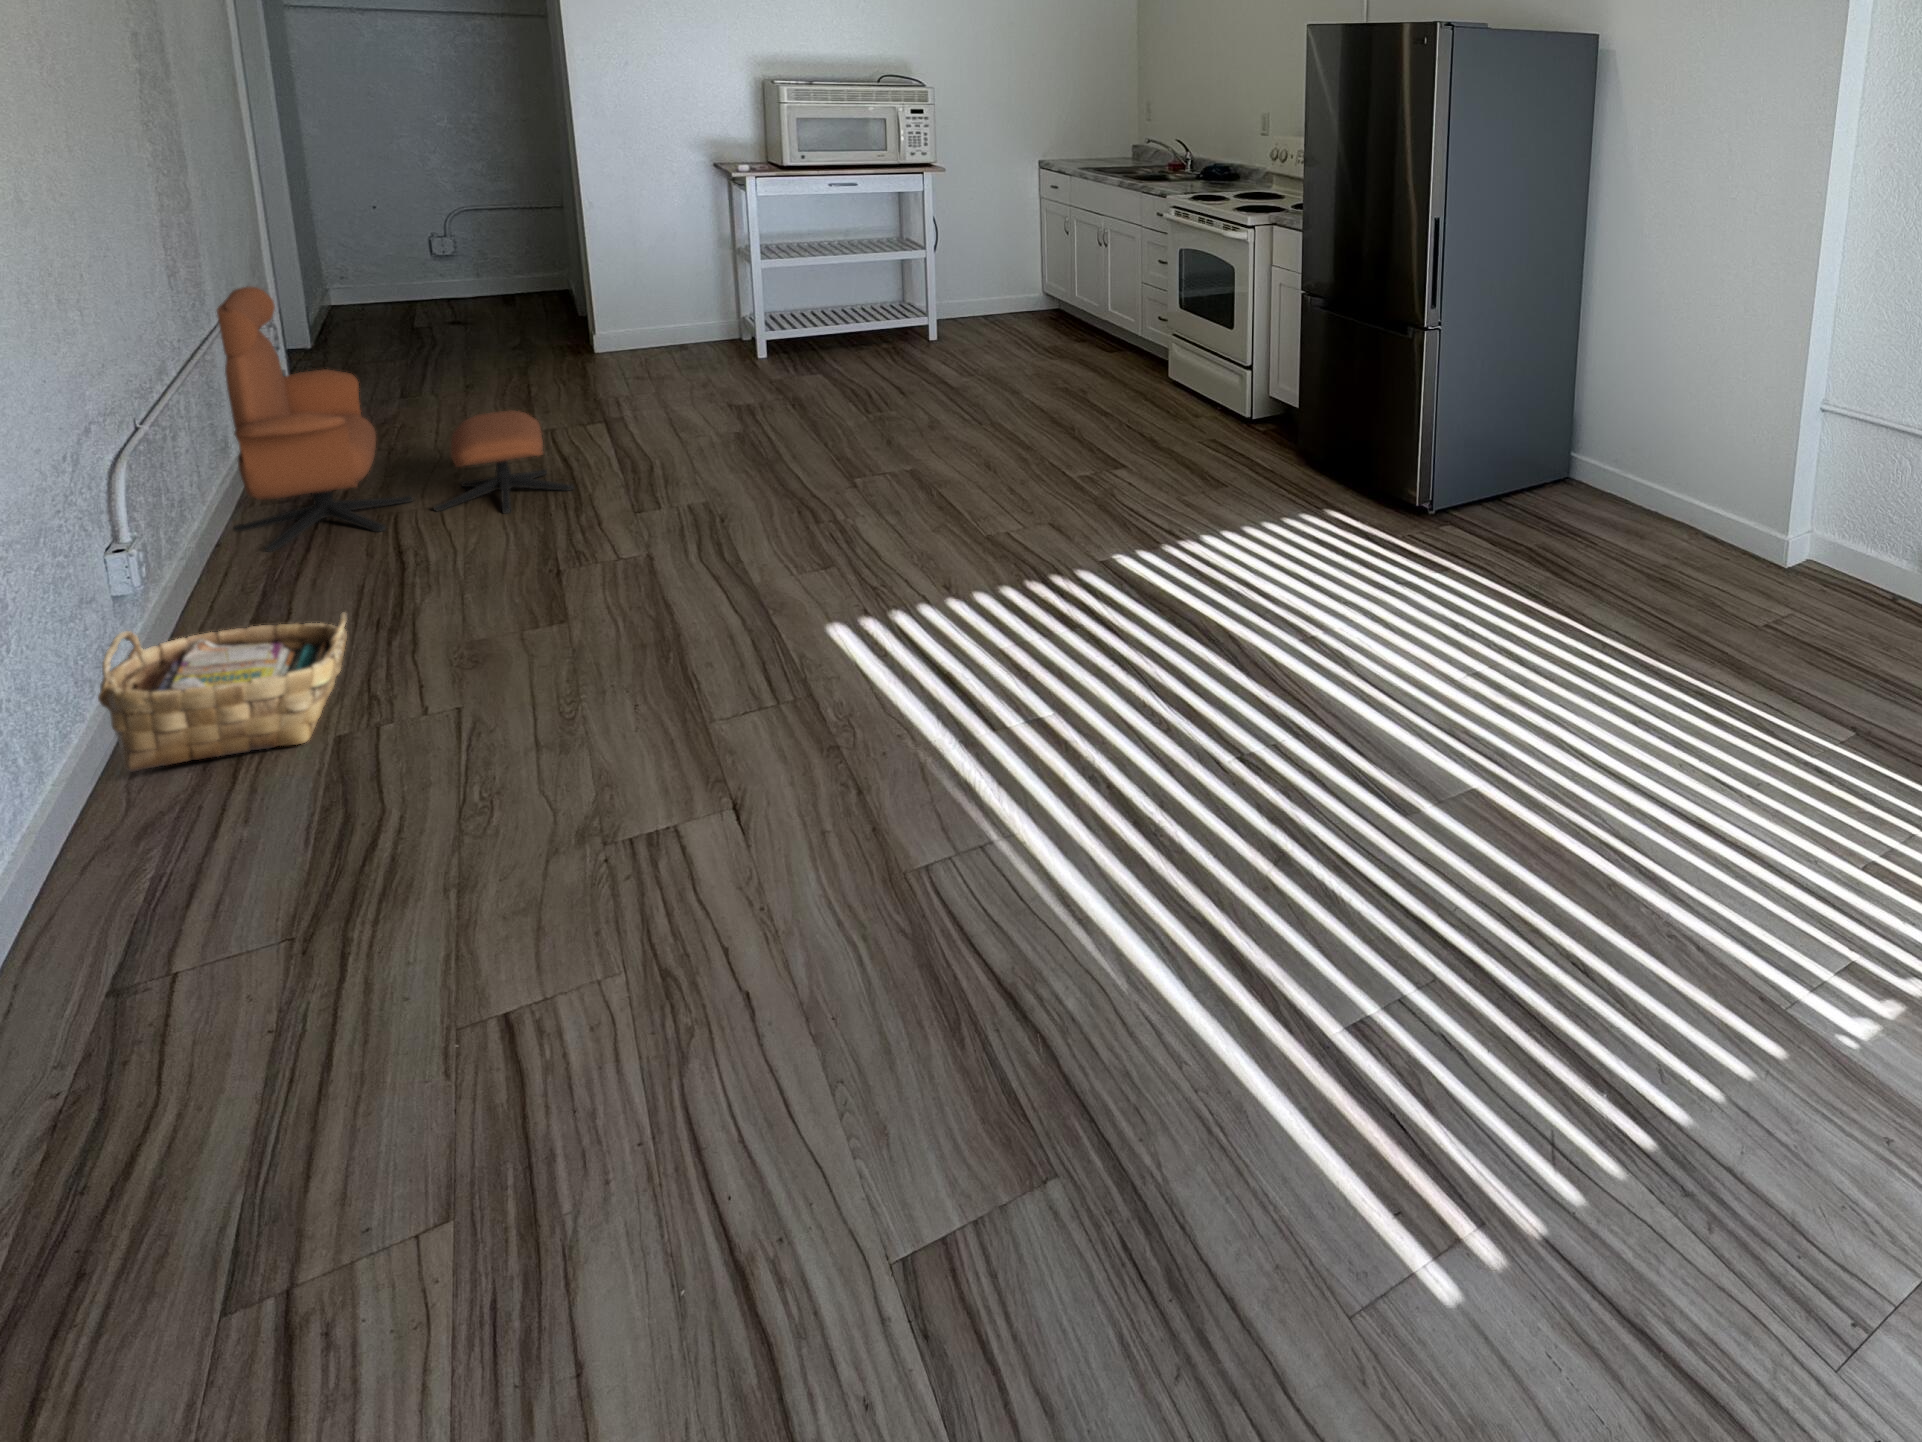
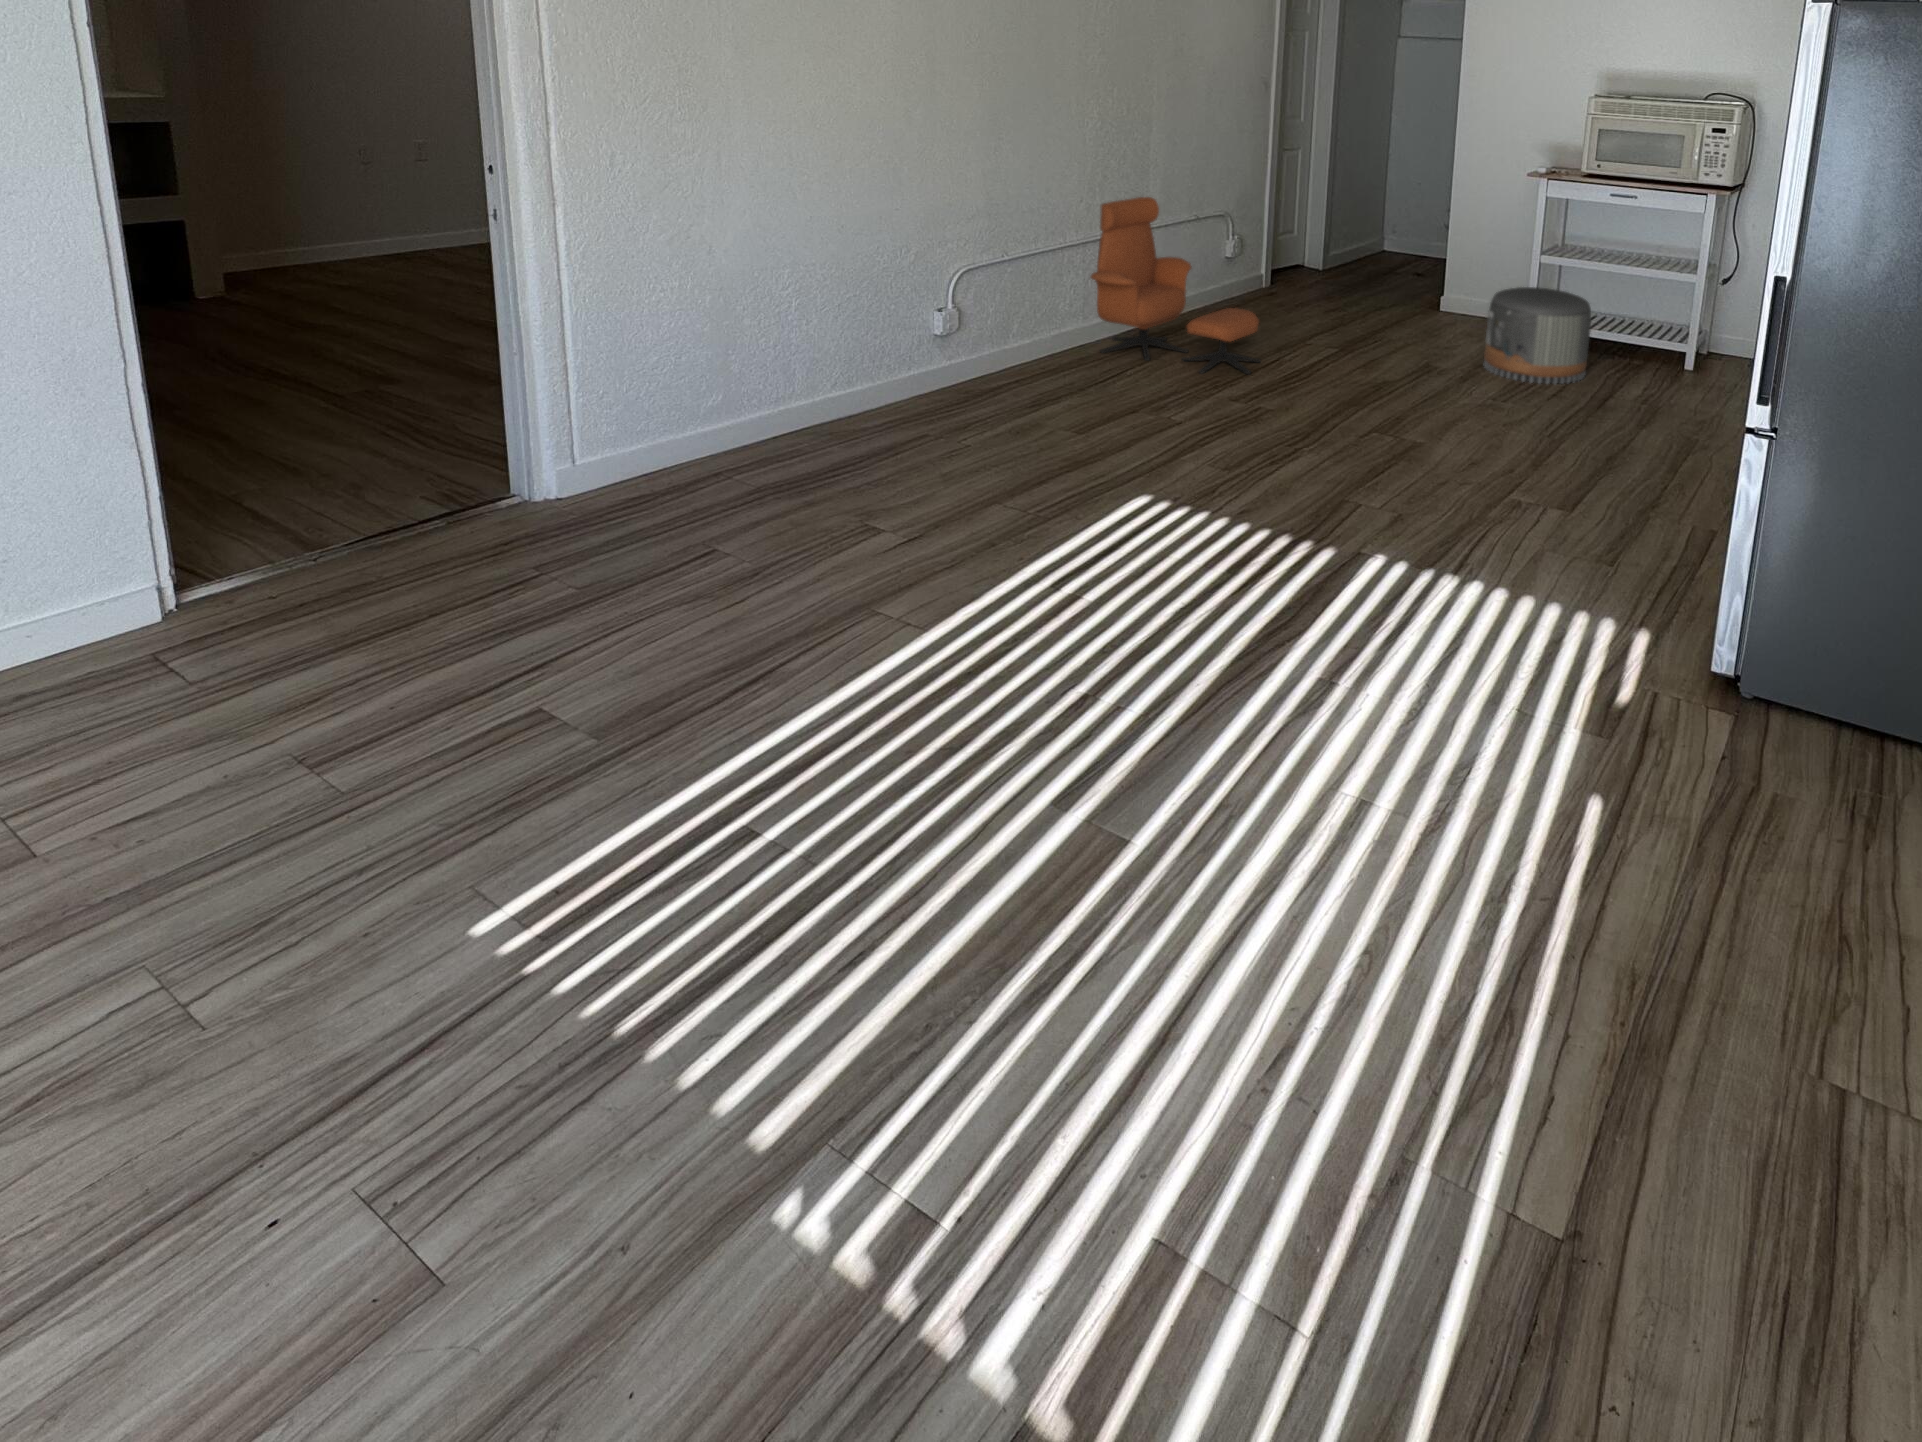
pouf: none [767,292,888,396] -> present [1484,287,1591,384]
woven basket: present [98,612,347,772] -> none [886,339,985,426]

